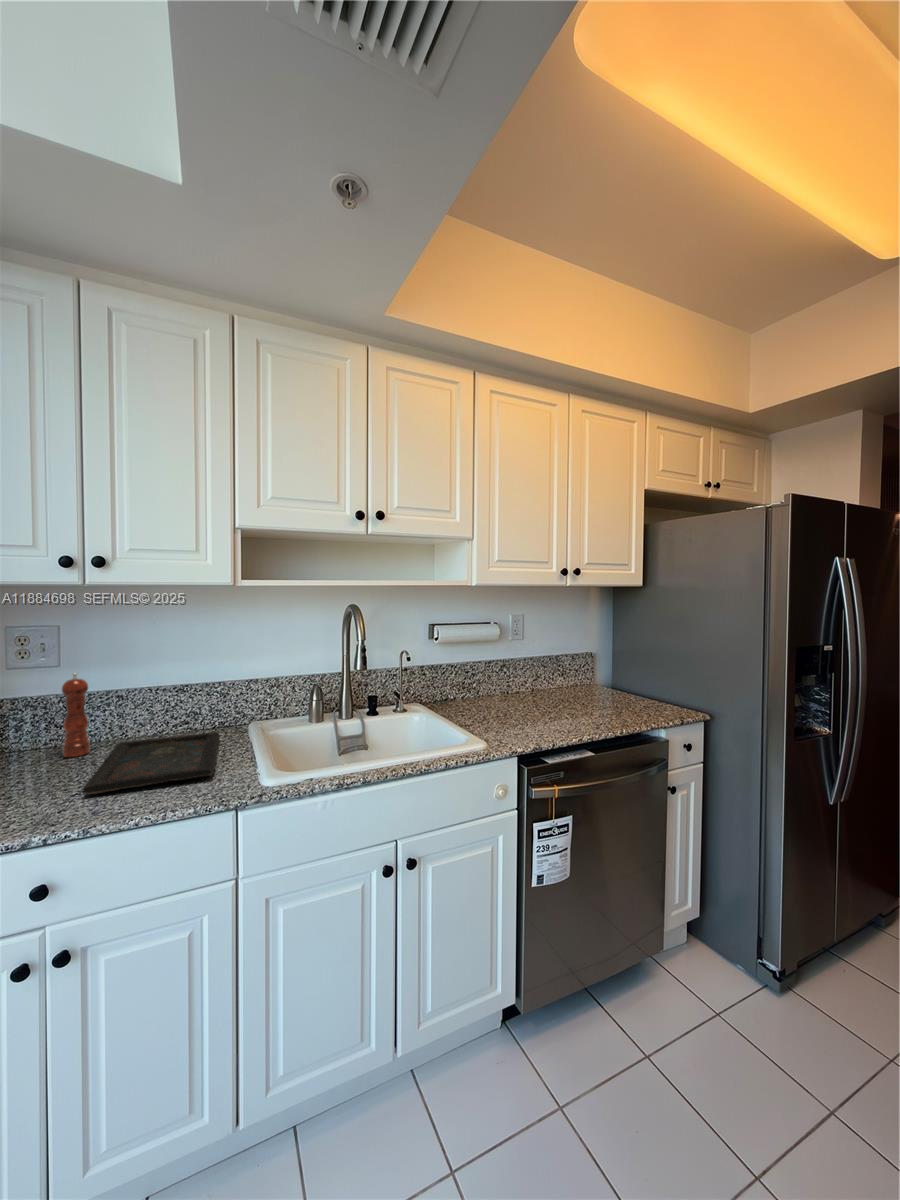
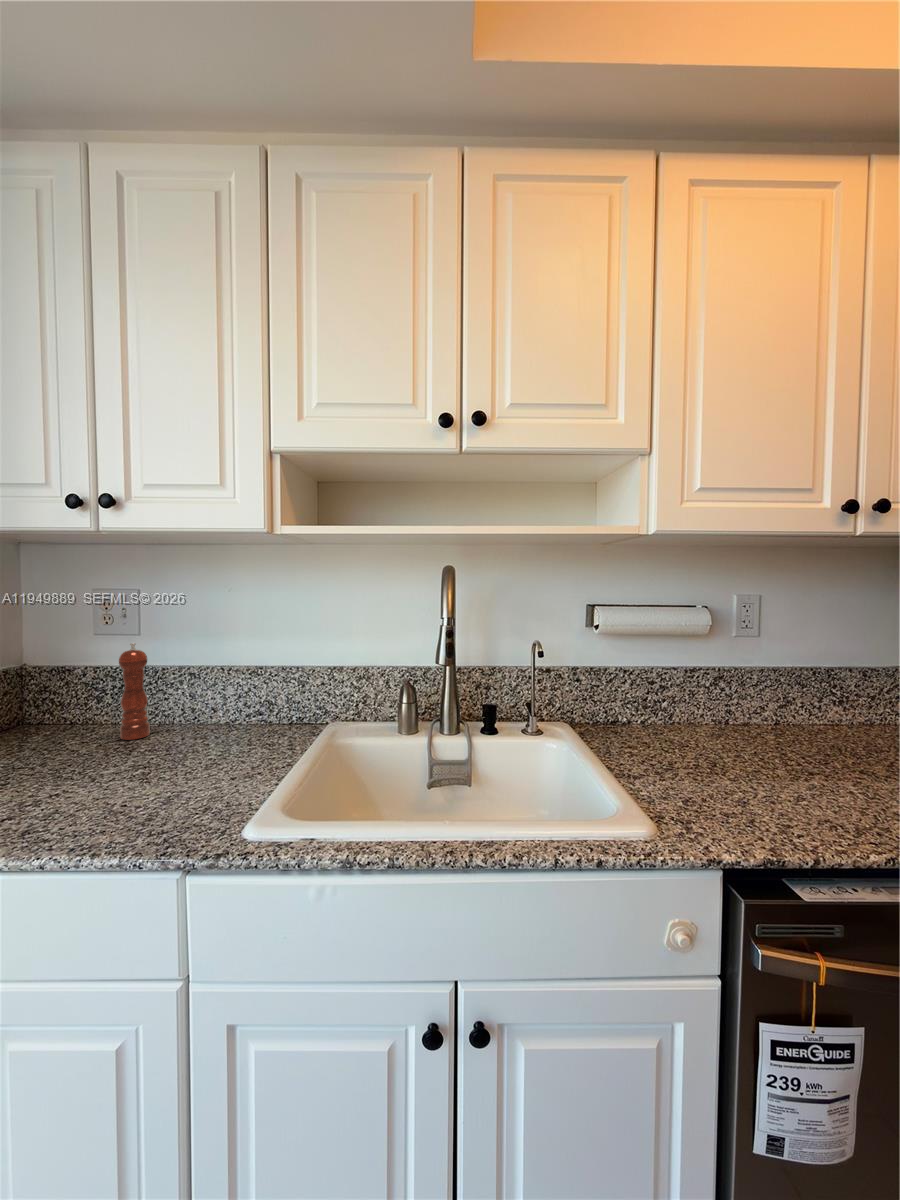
tray: present [83,732,220,794] -> none [50,730,276,800]

